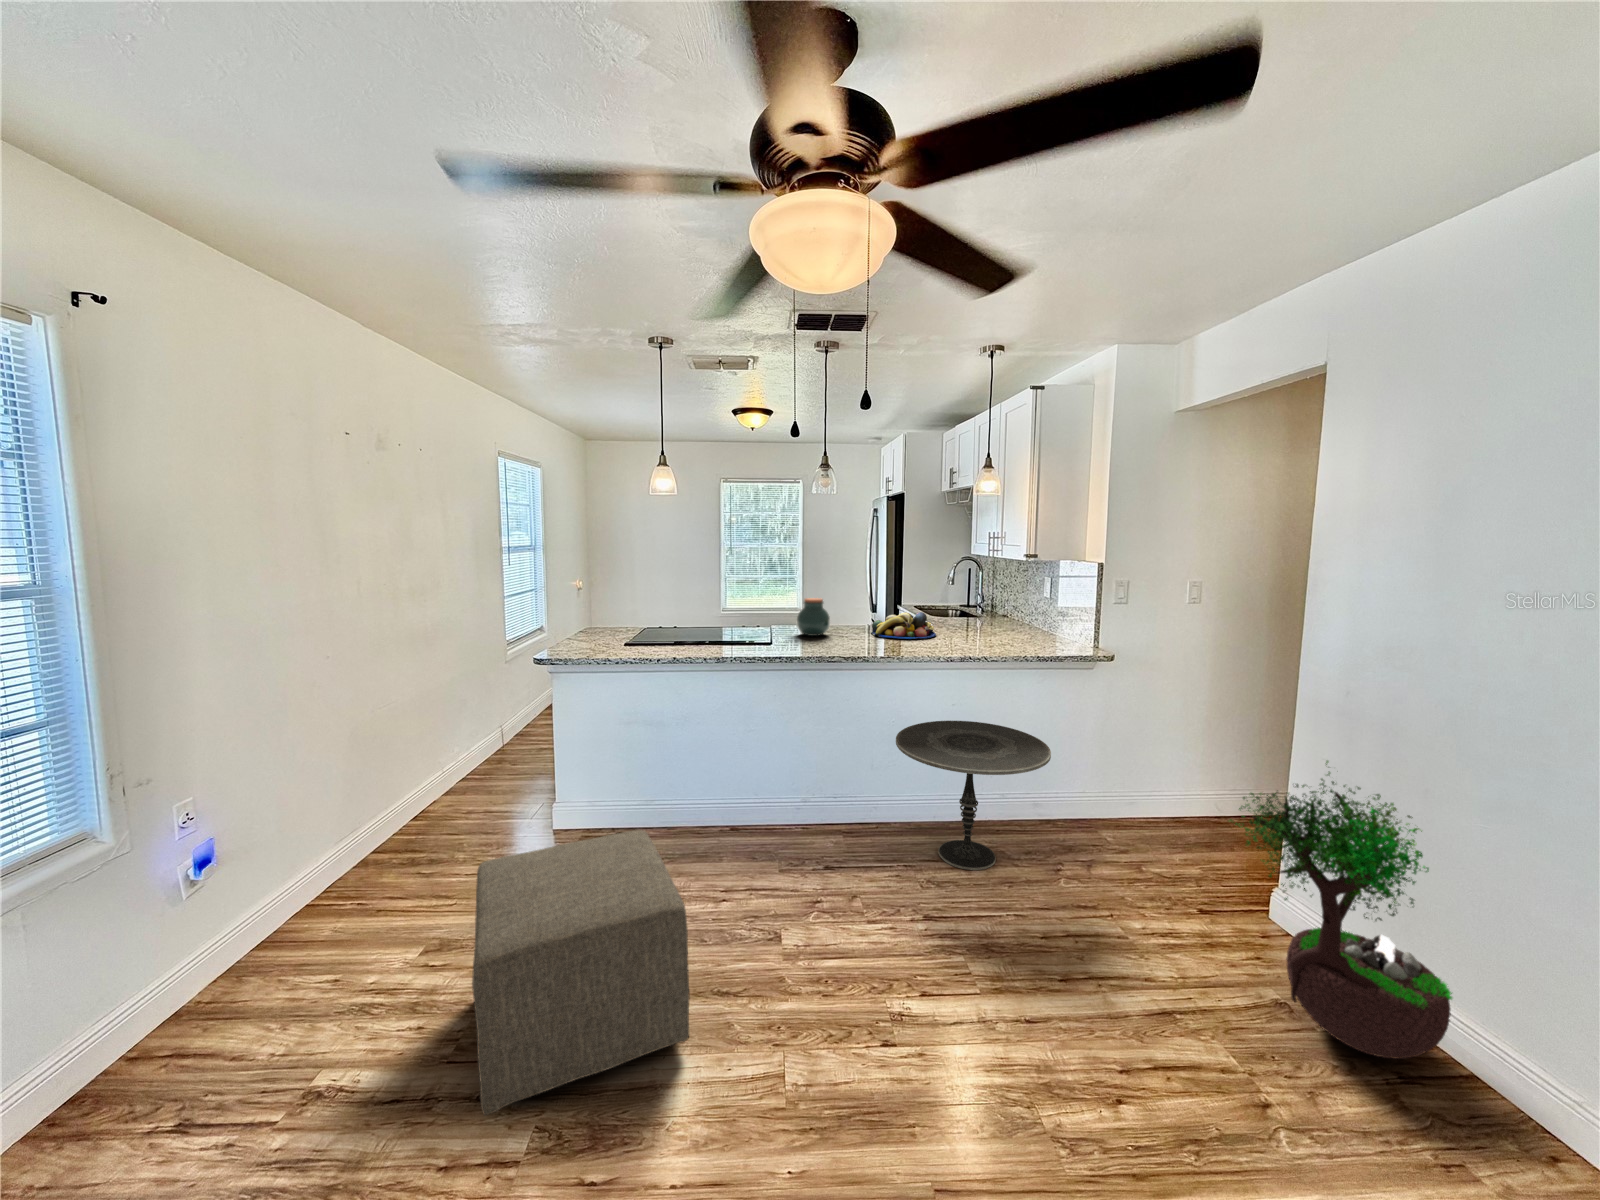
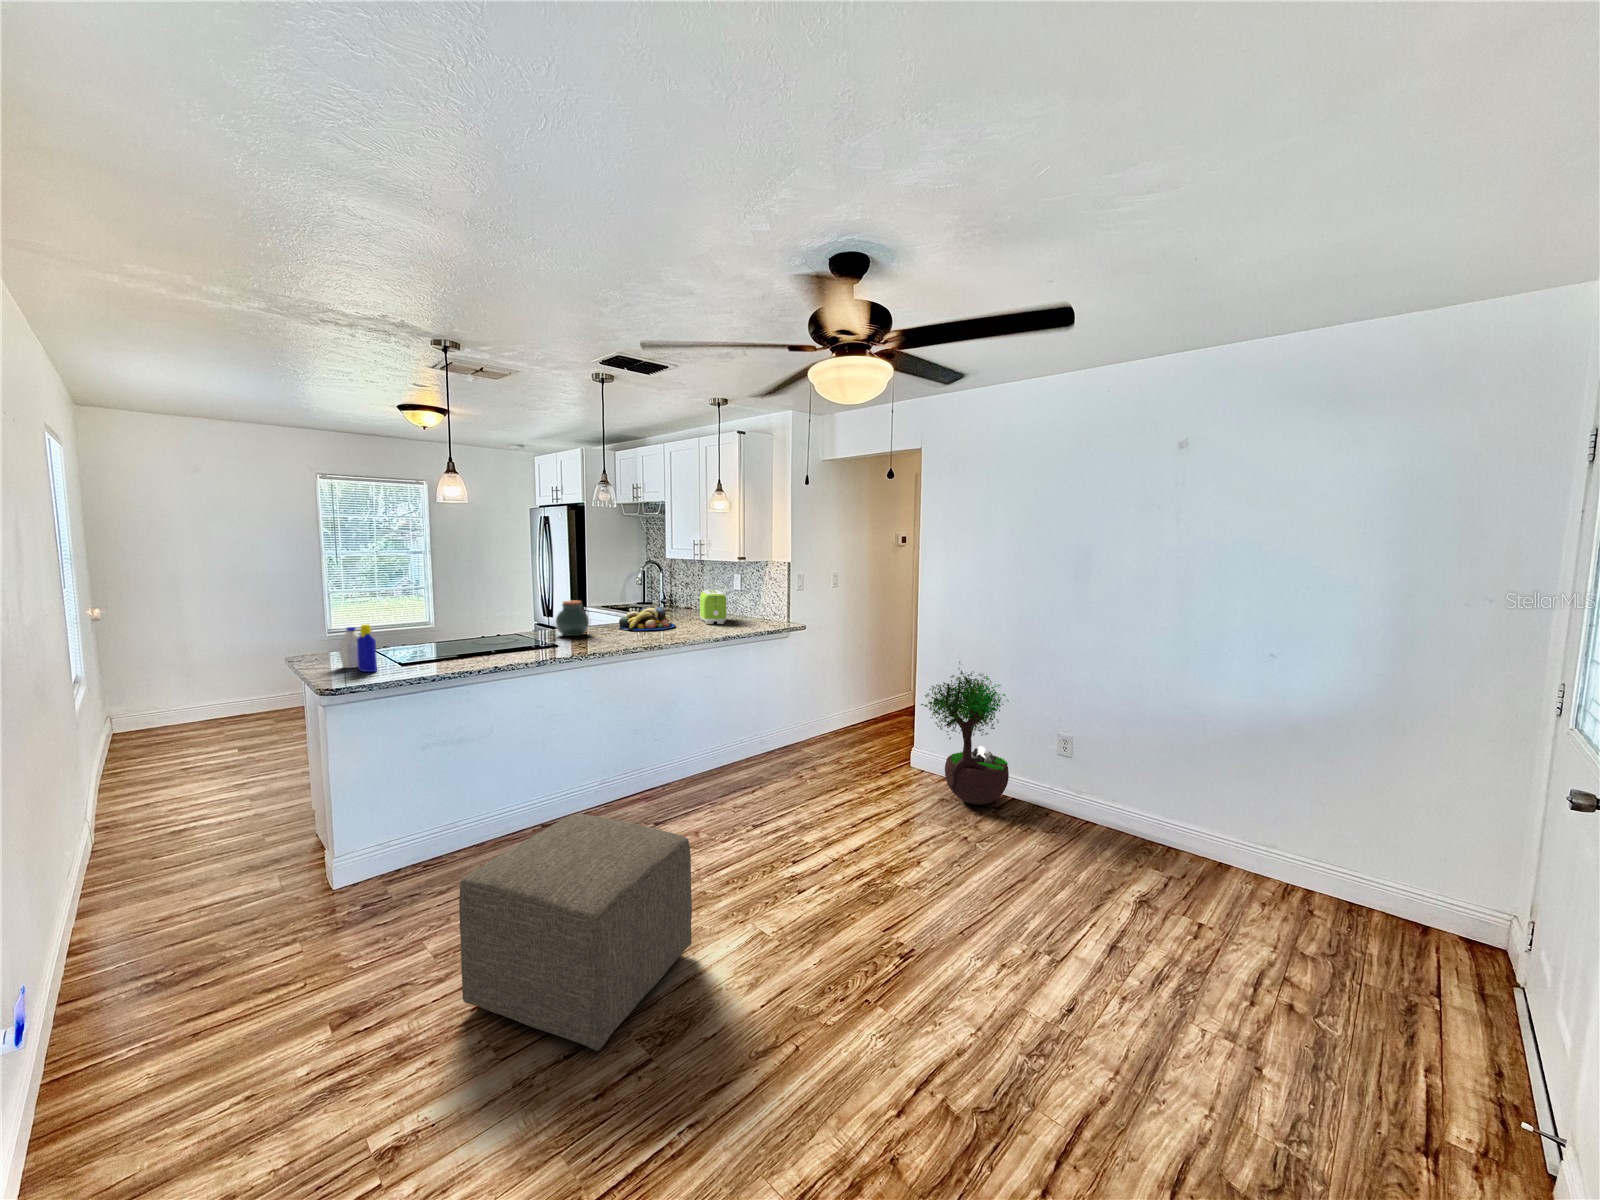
toaster: none [974,596,1012,640] -> present [700,590,726,624]
bottle: none [589,607,613,649] -> present [338,624,377,672]
side table: present [896,721,1051,870] -> none [687,687,801,795]

